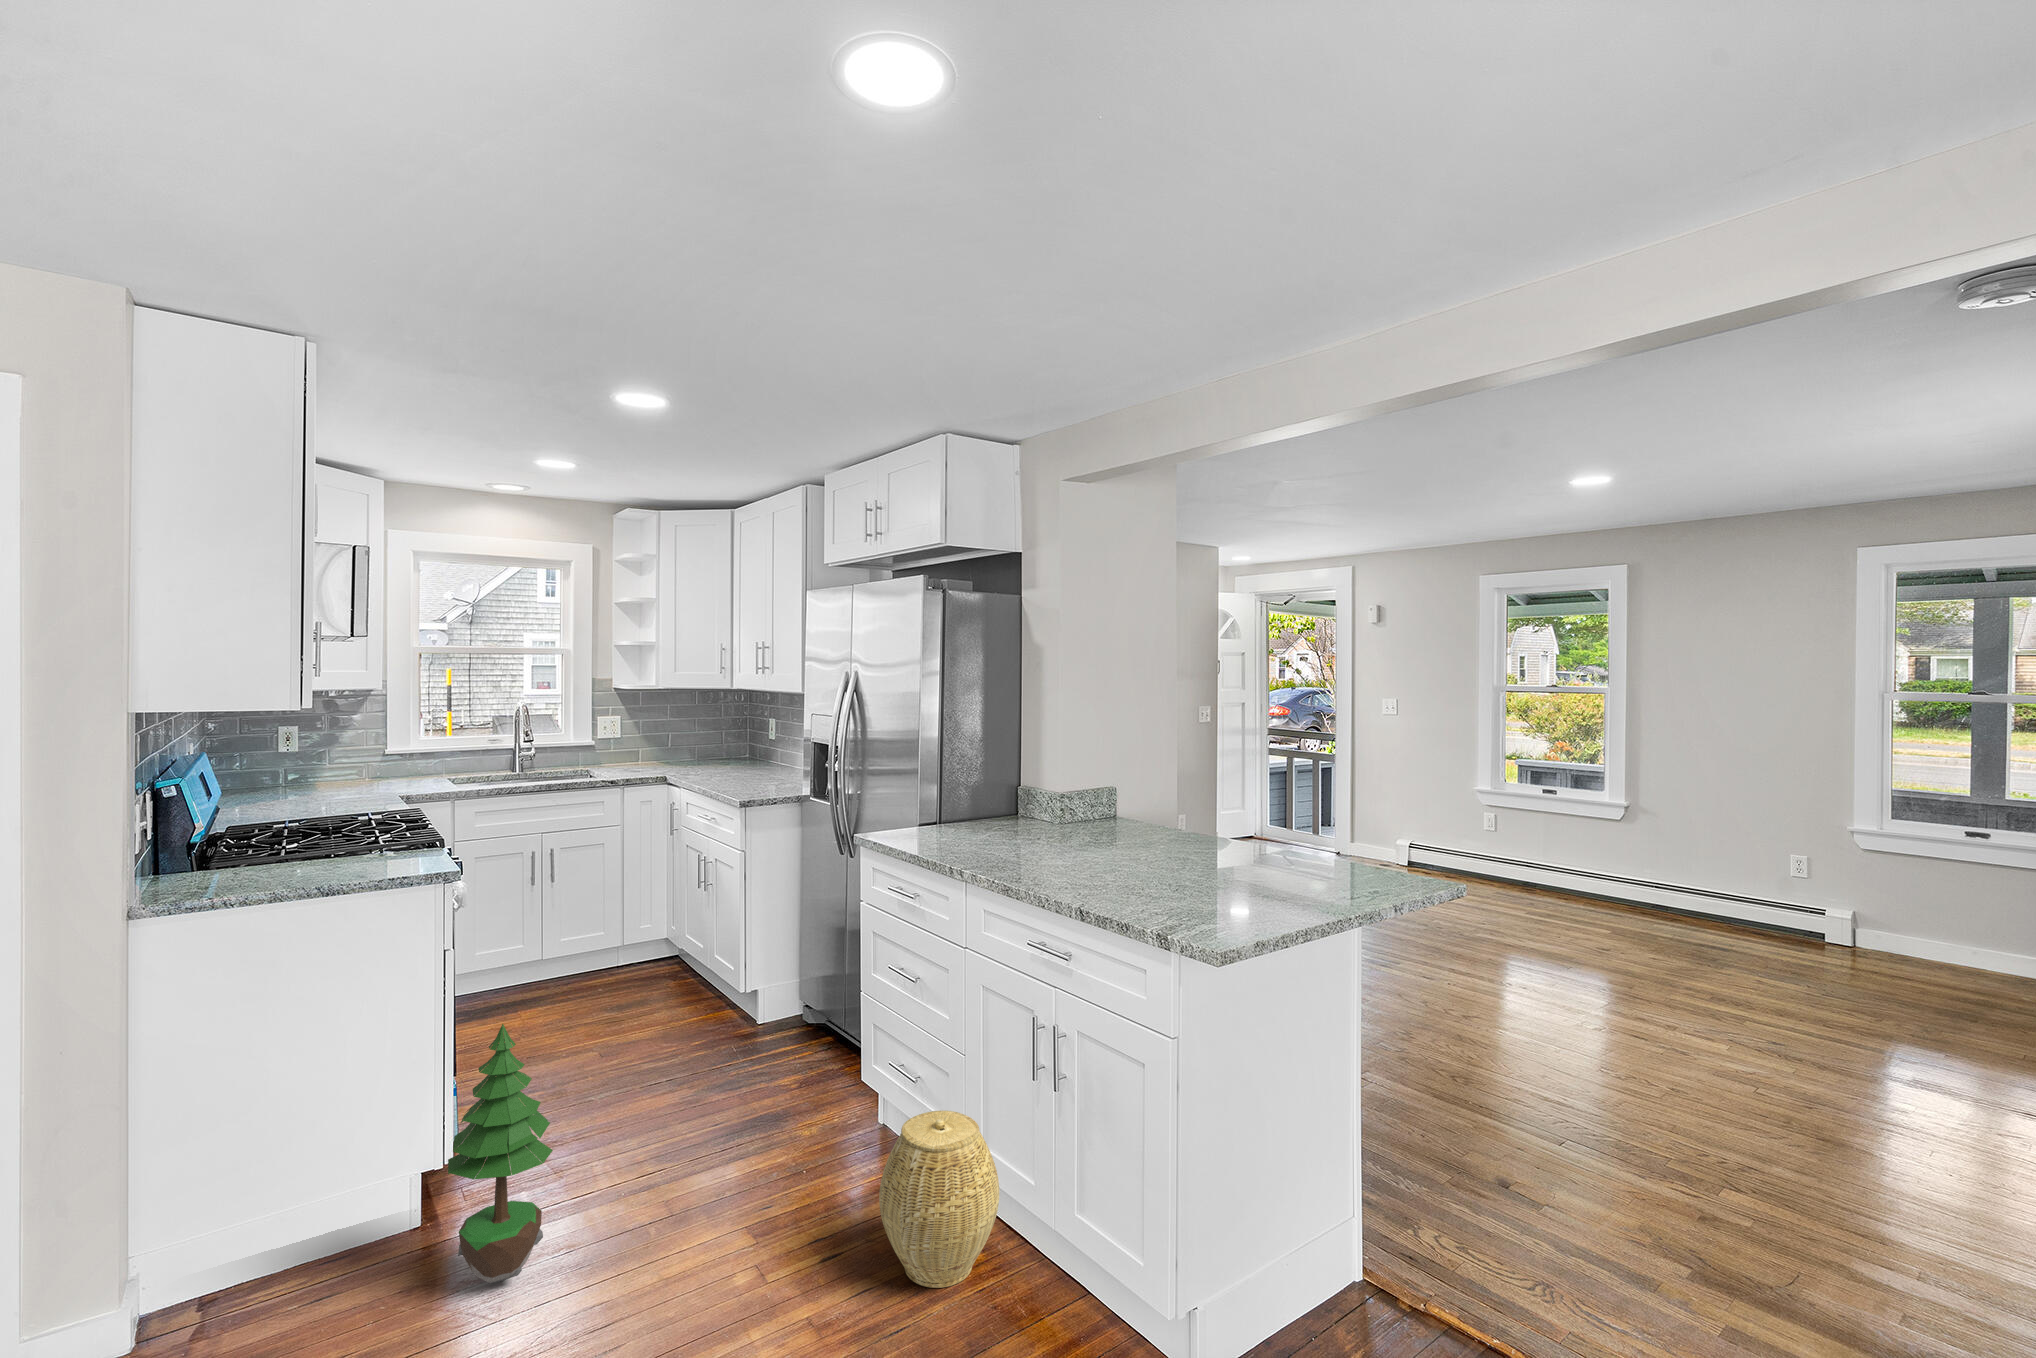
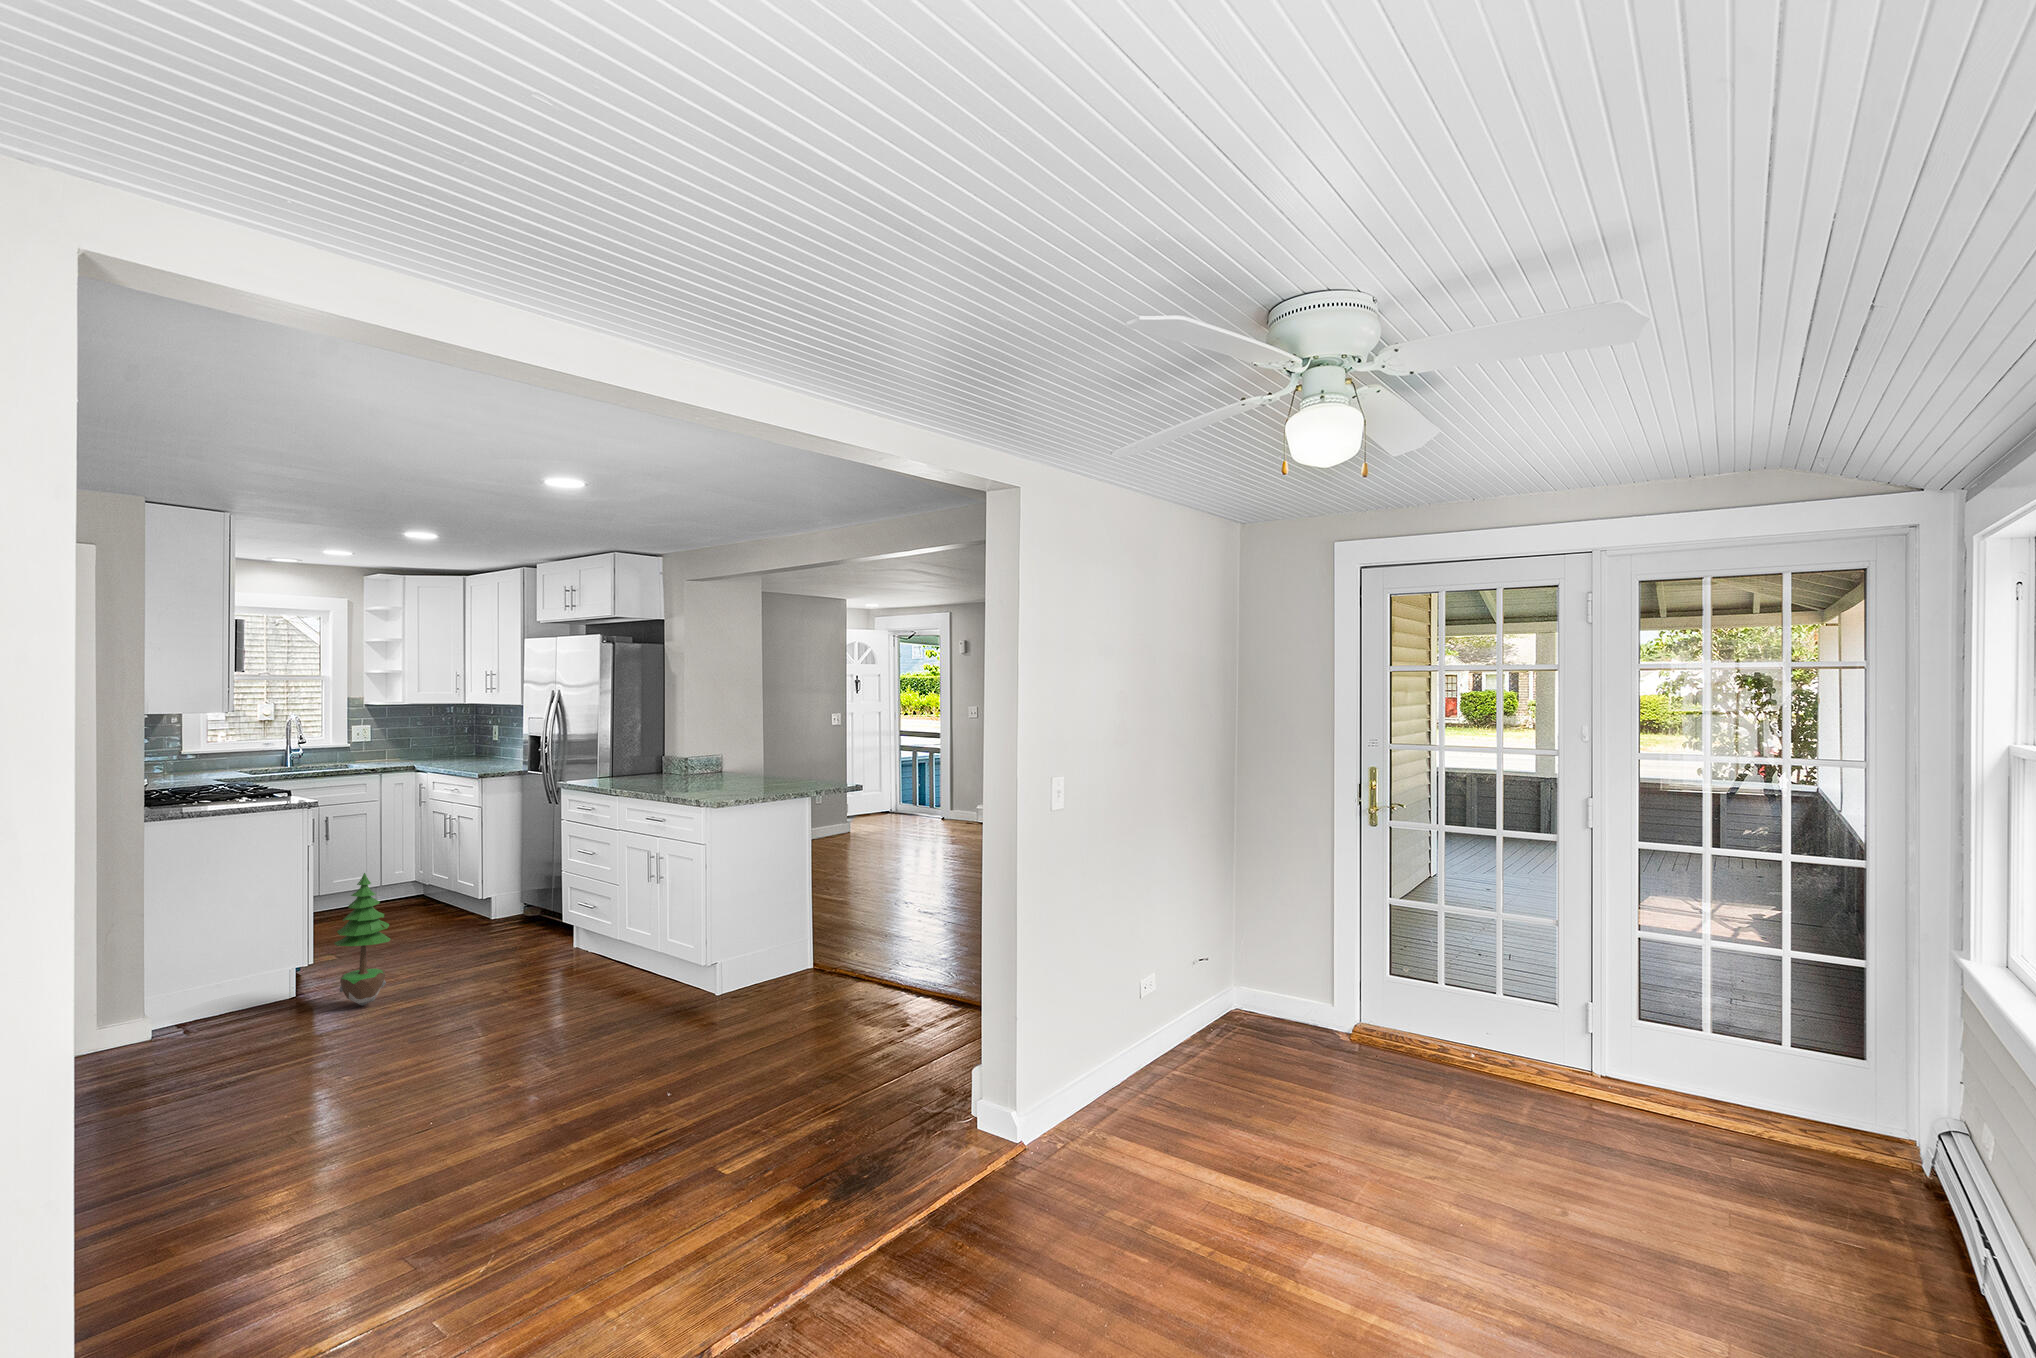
woven basket: present [879,1111,999,1288] -> none [574,911,637,989]

